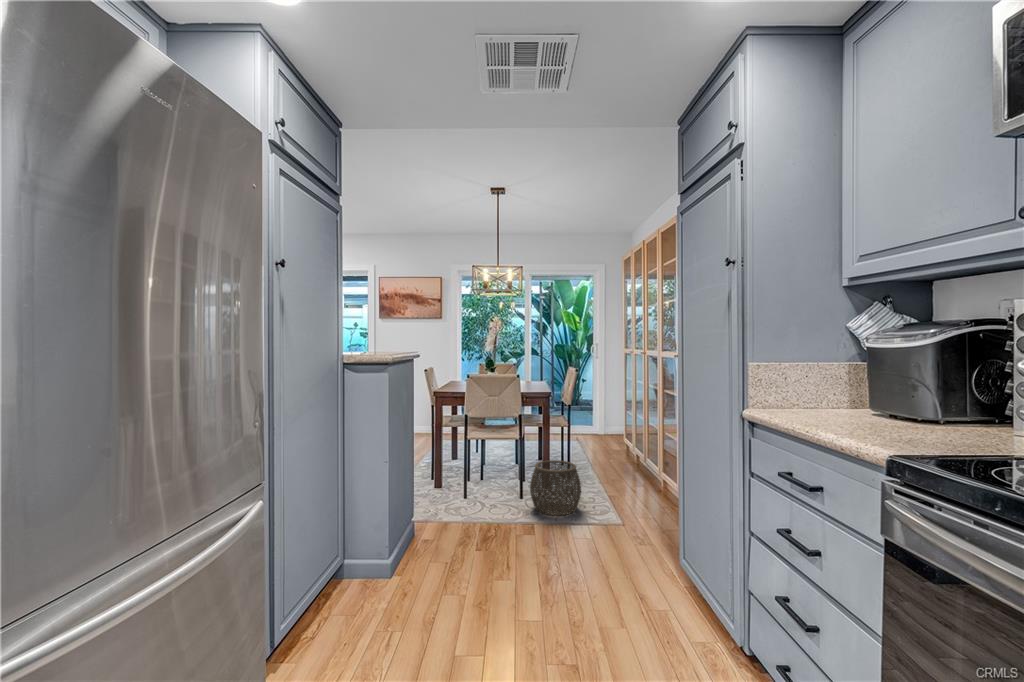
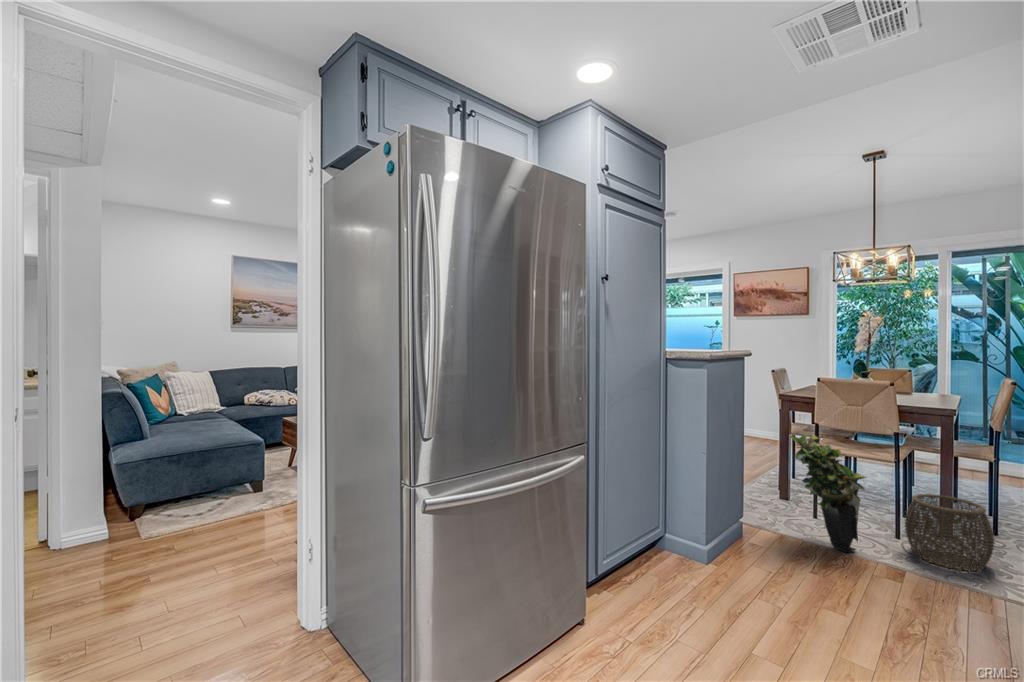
potted plant: none [450,424,509,525] -> present [790,434,866,553]

